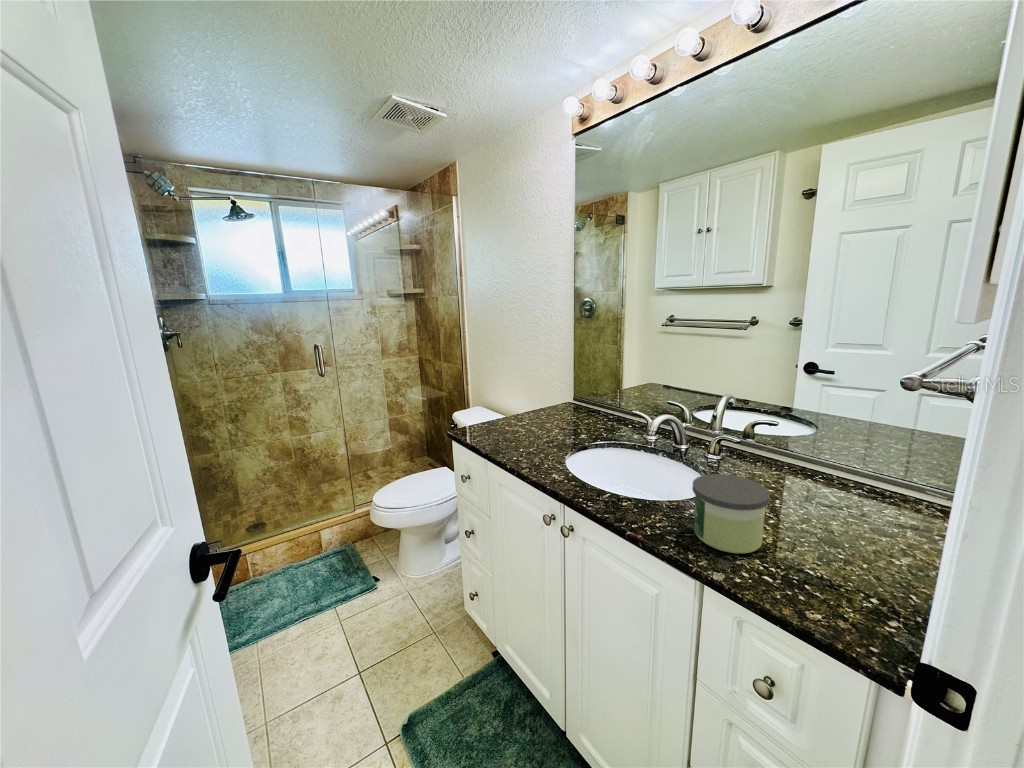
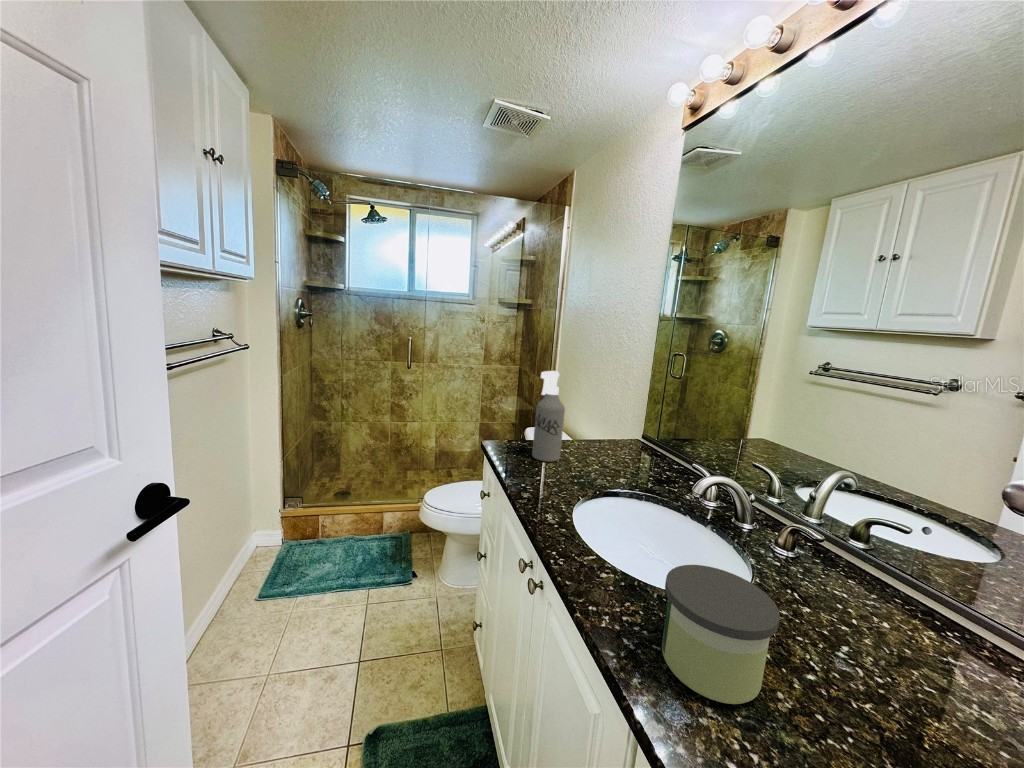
spray bottle: none [497,356,523,436] -> present [532,371,565,462]

